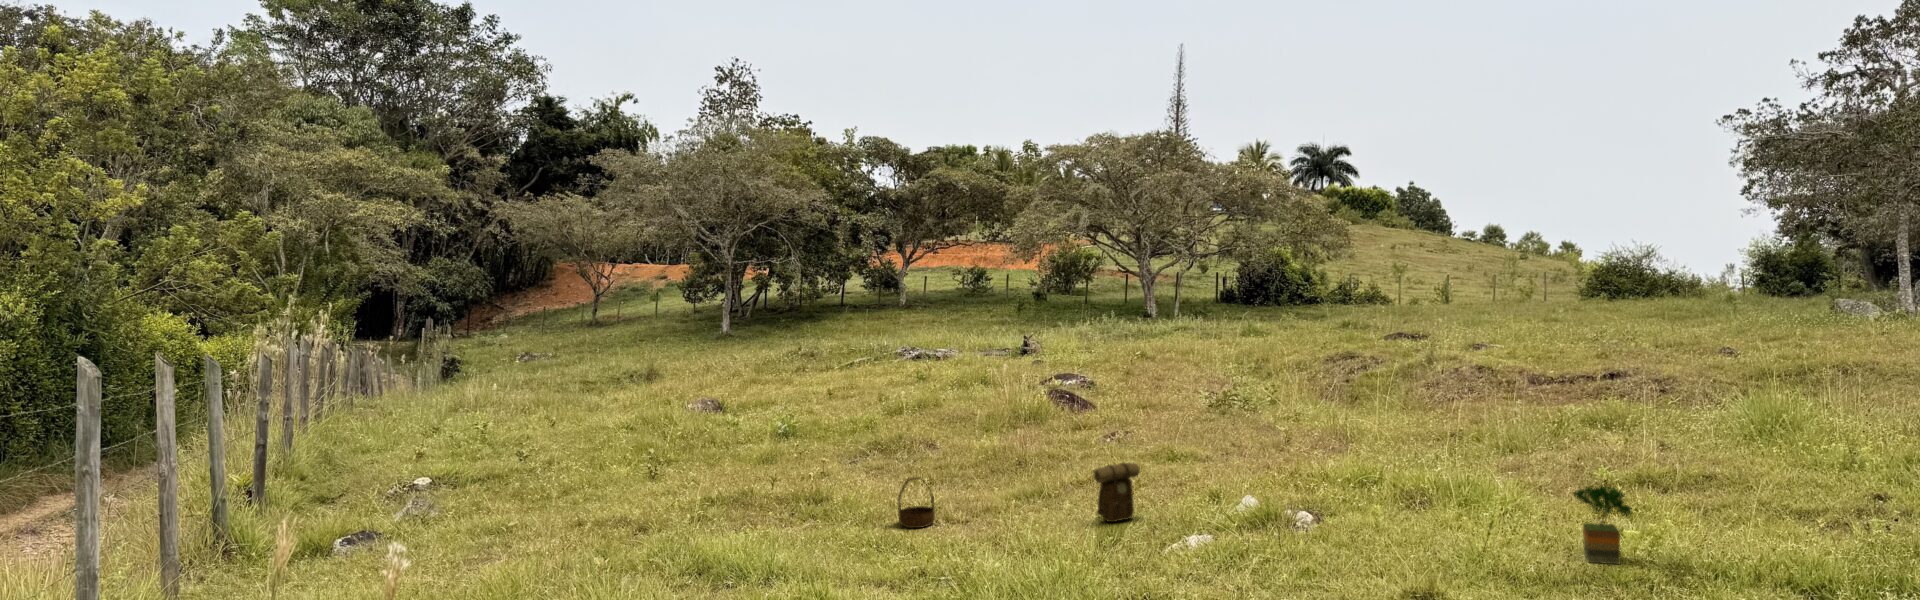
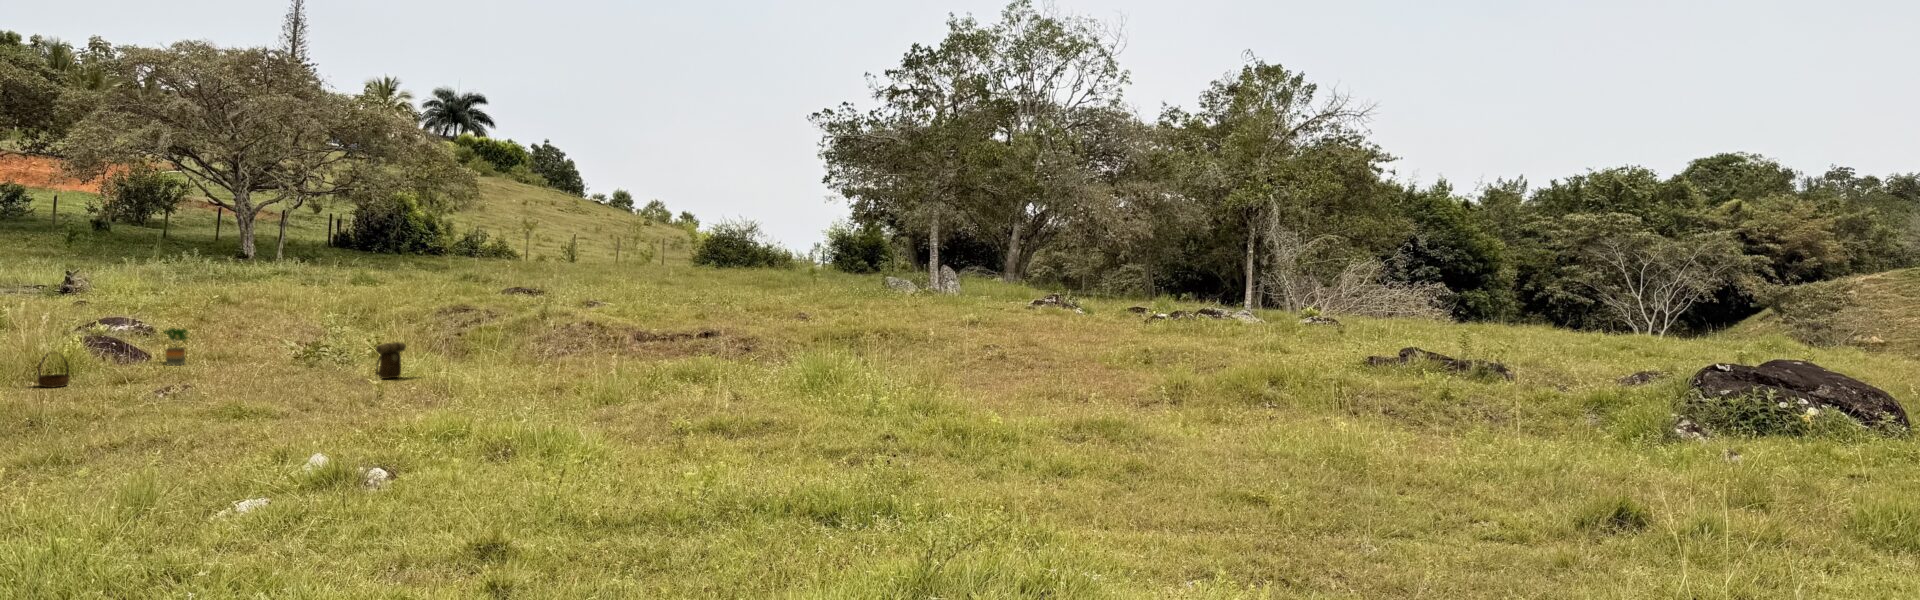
backpack: present [1093,463,1140,522] -> present [375,342,406,379]
potted tree: present [1574,486,1632,564] -> present [163,328,190,365]

